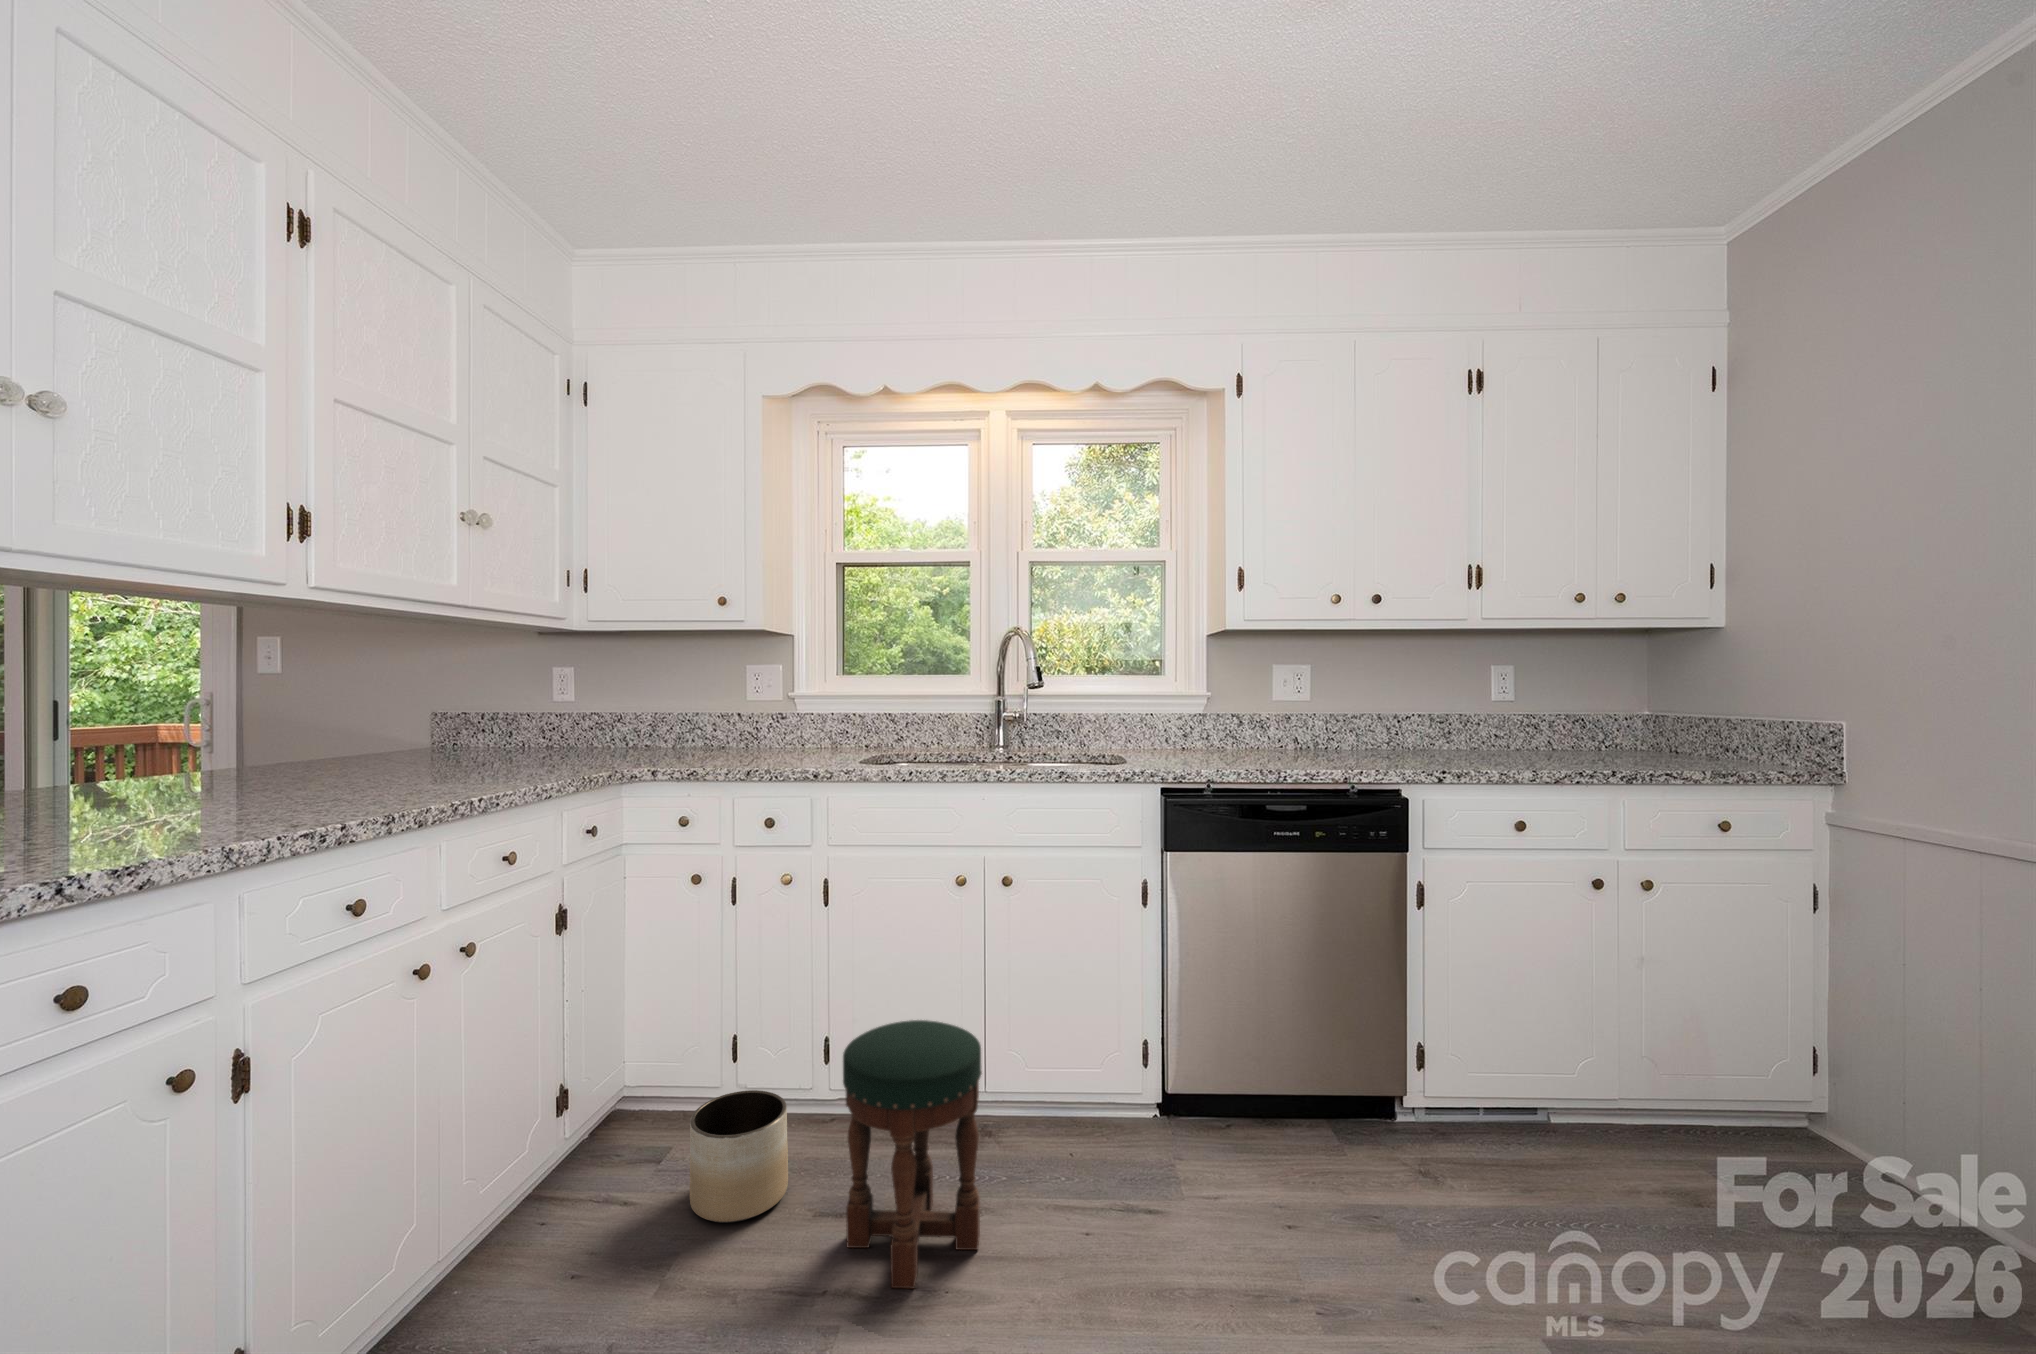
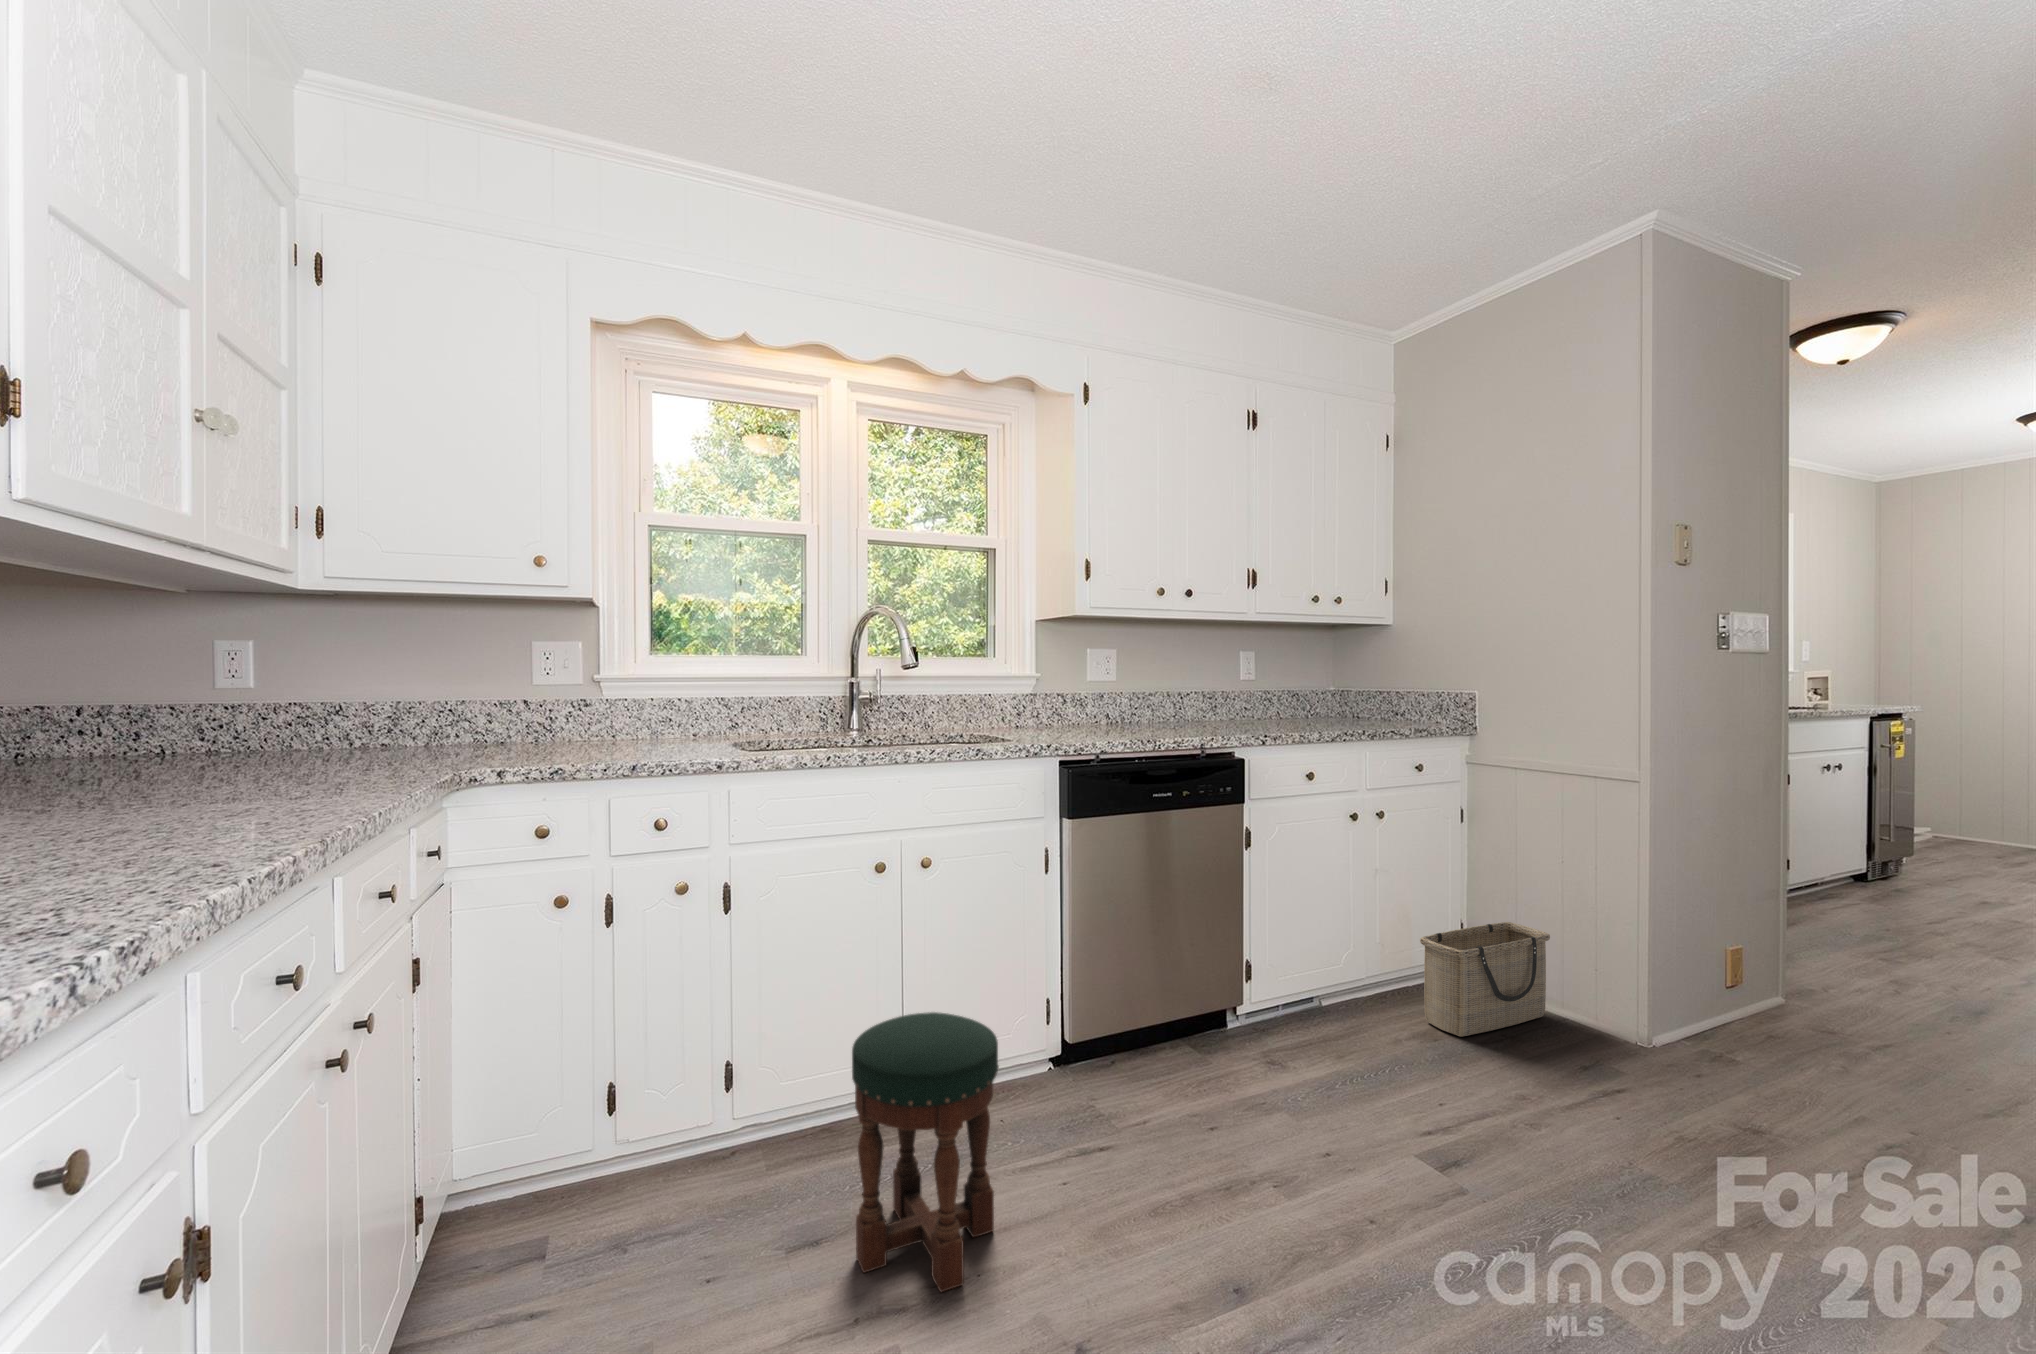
basket: none [1686,1056,1936,1213] -> present [1420,922,1550,1037]
planter: present [690,1090,788,1223] -> none [635,1137,753,1301]

